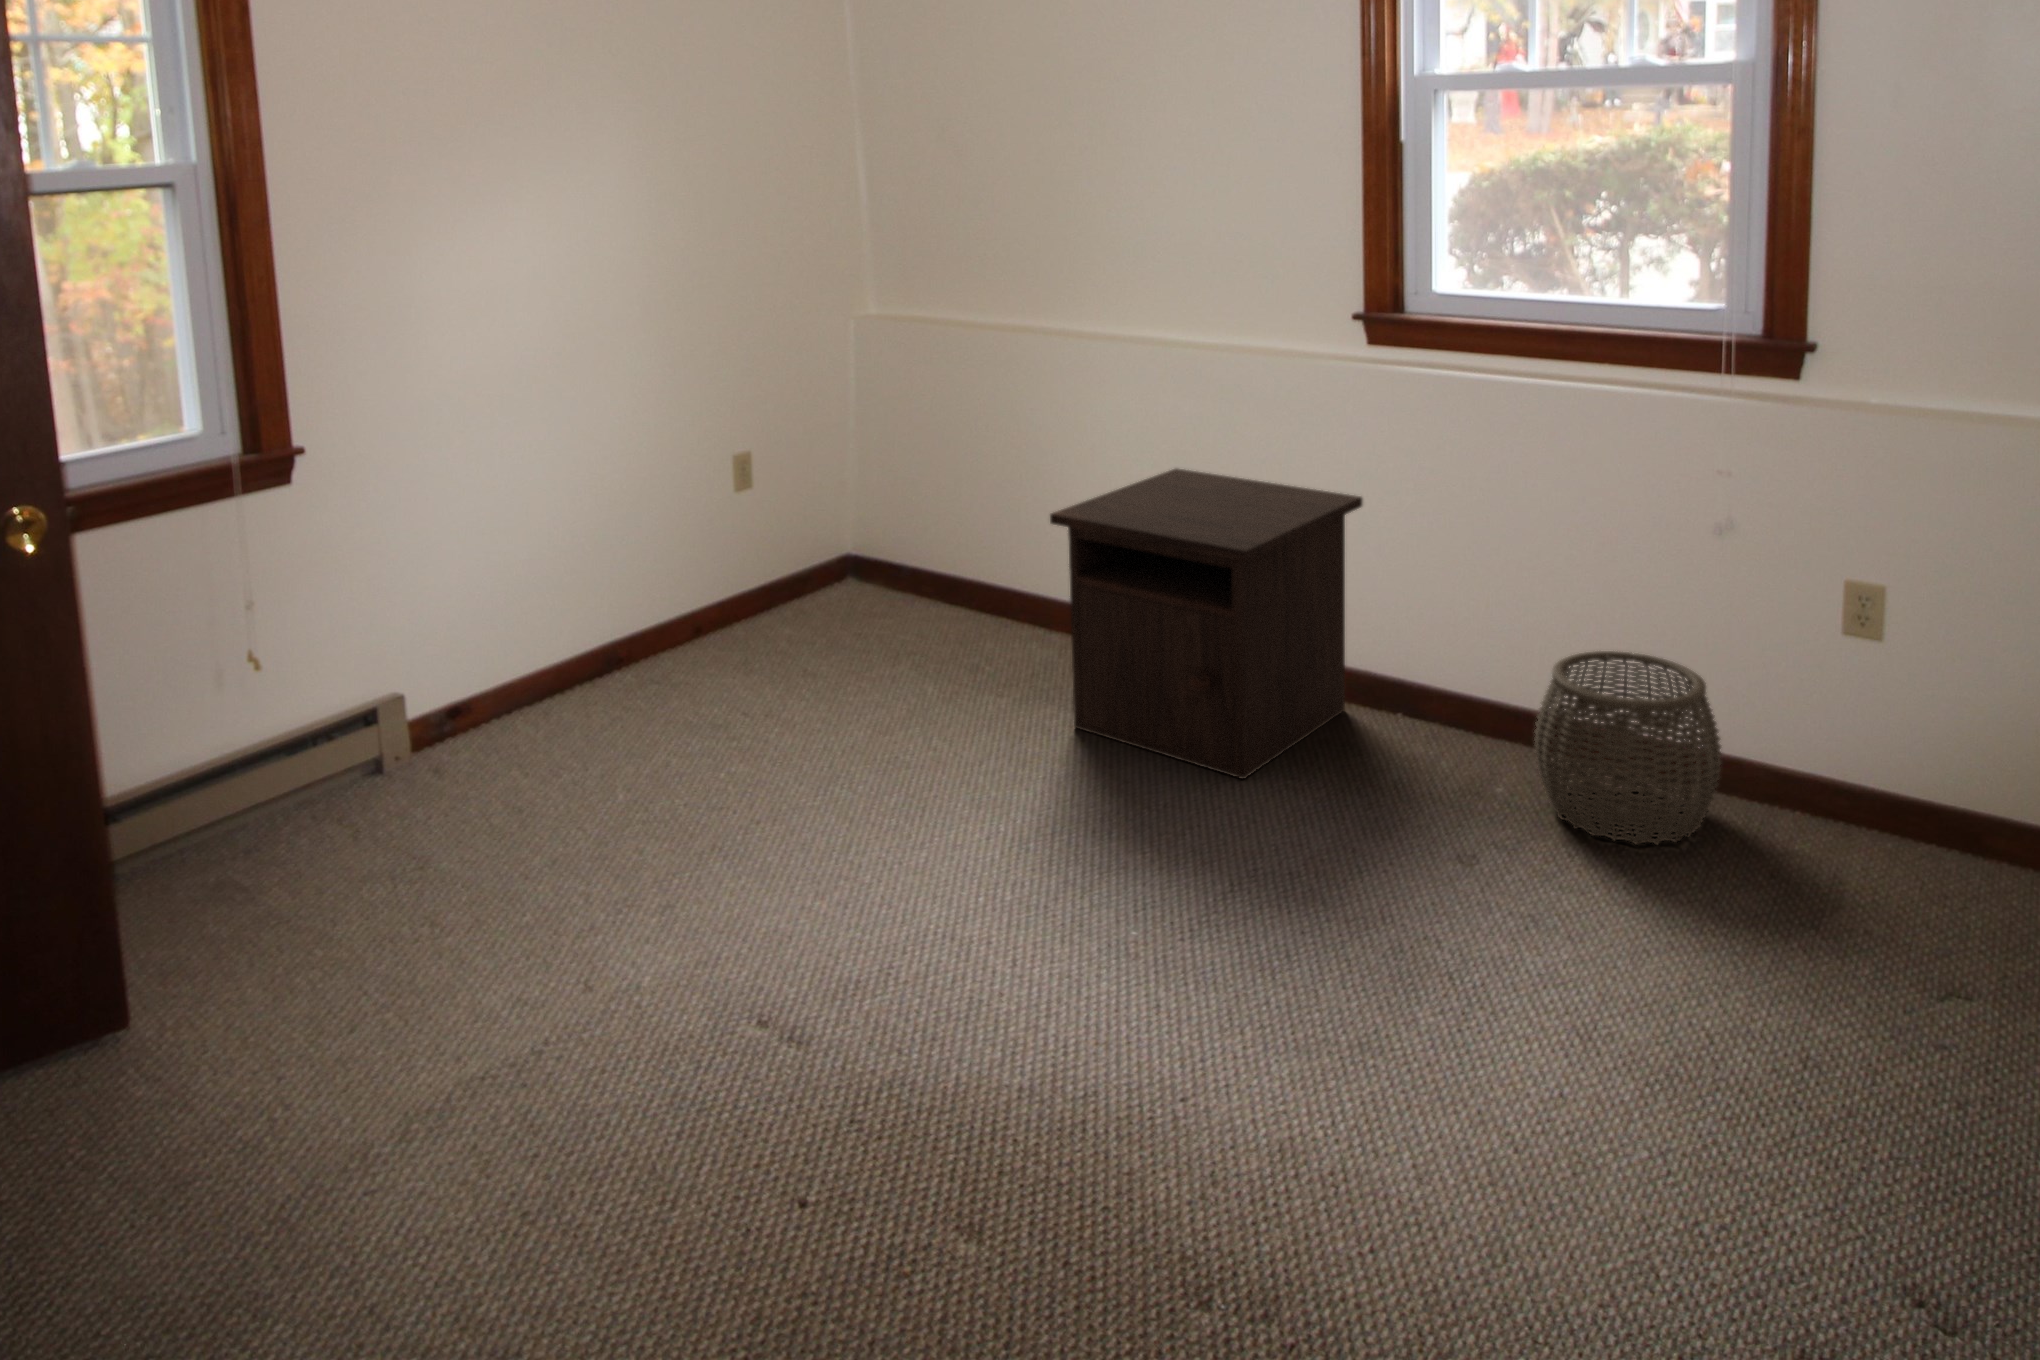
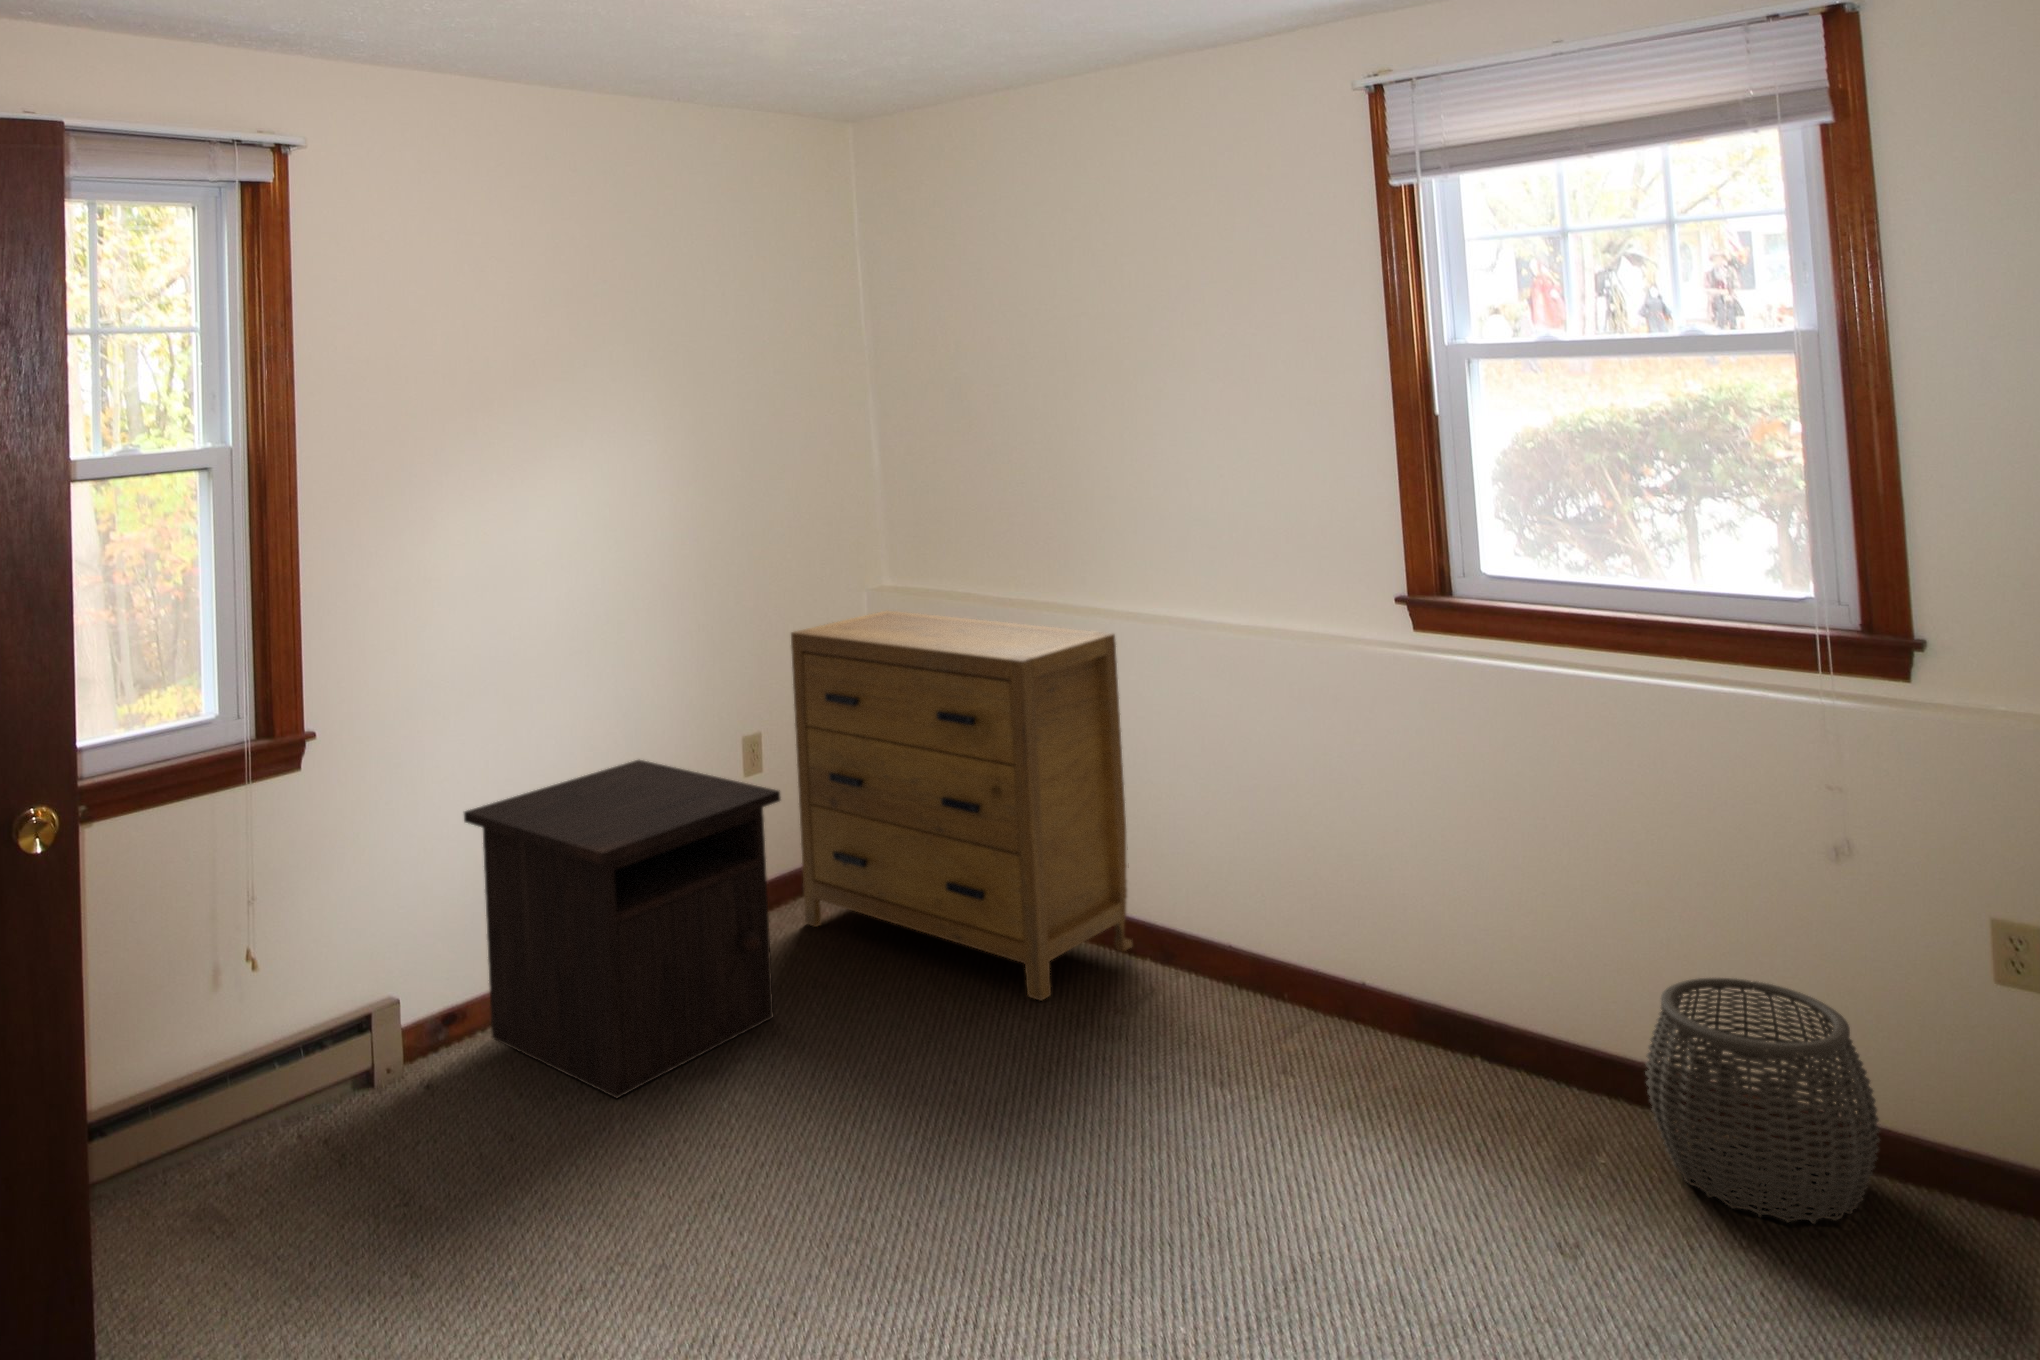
dresser: none [780,338,1102,690] -> present [791,611,1132,1000]
nightstand: present [1050,469,1363,779] -> present [464,760,781,1098]

